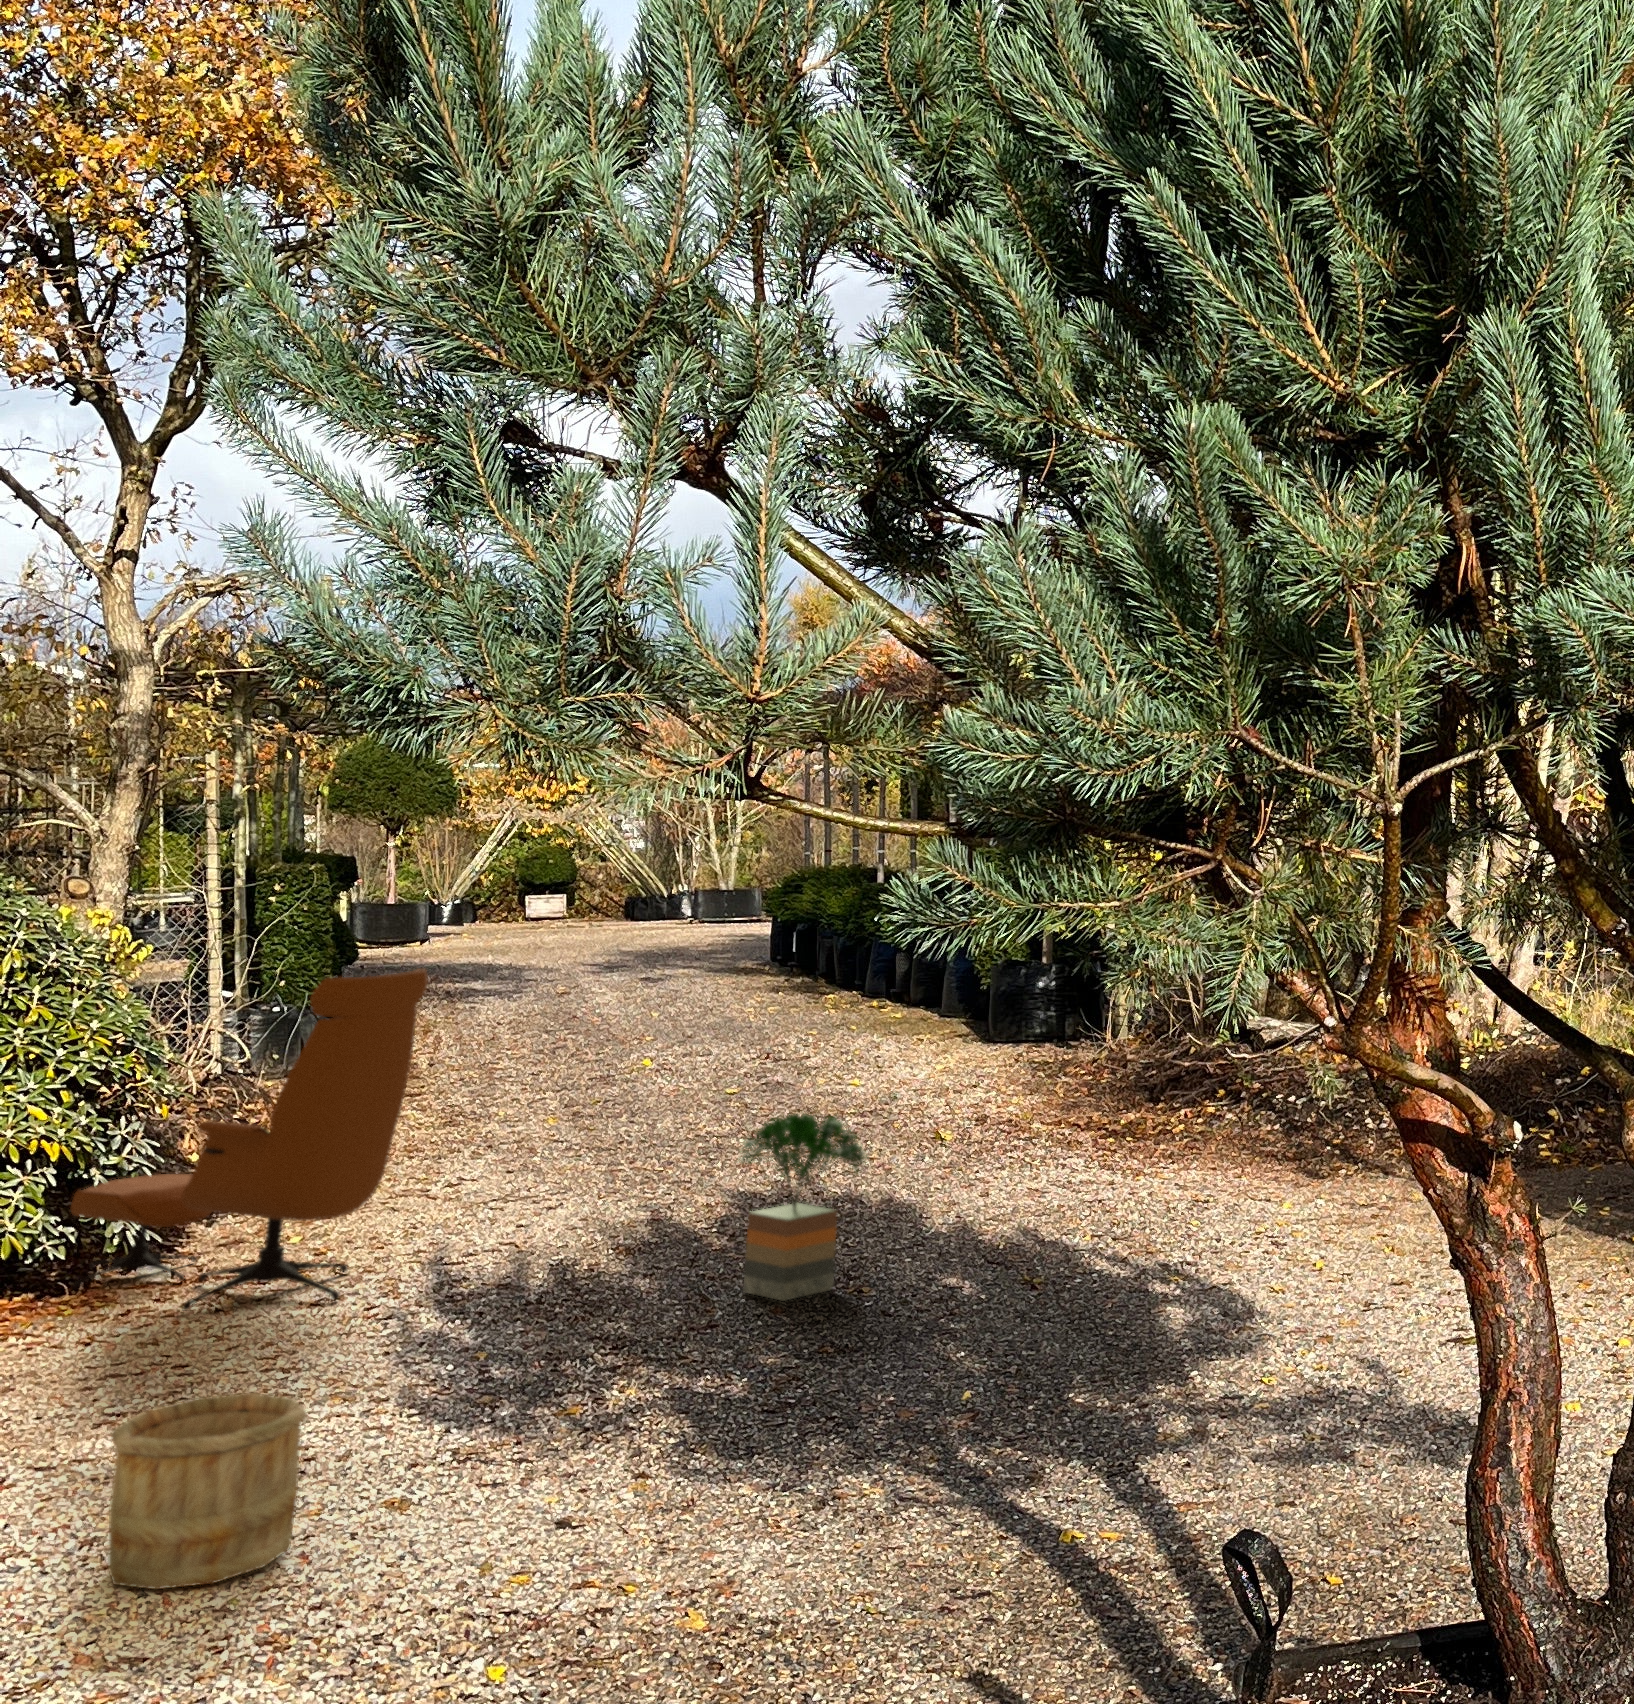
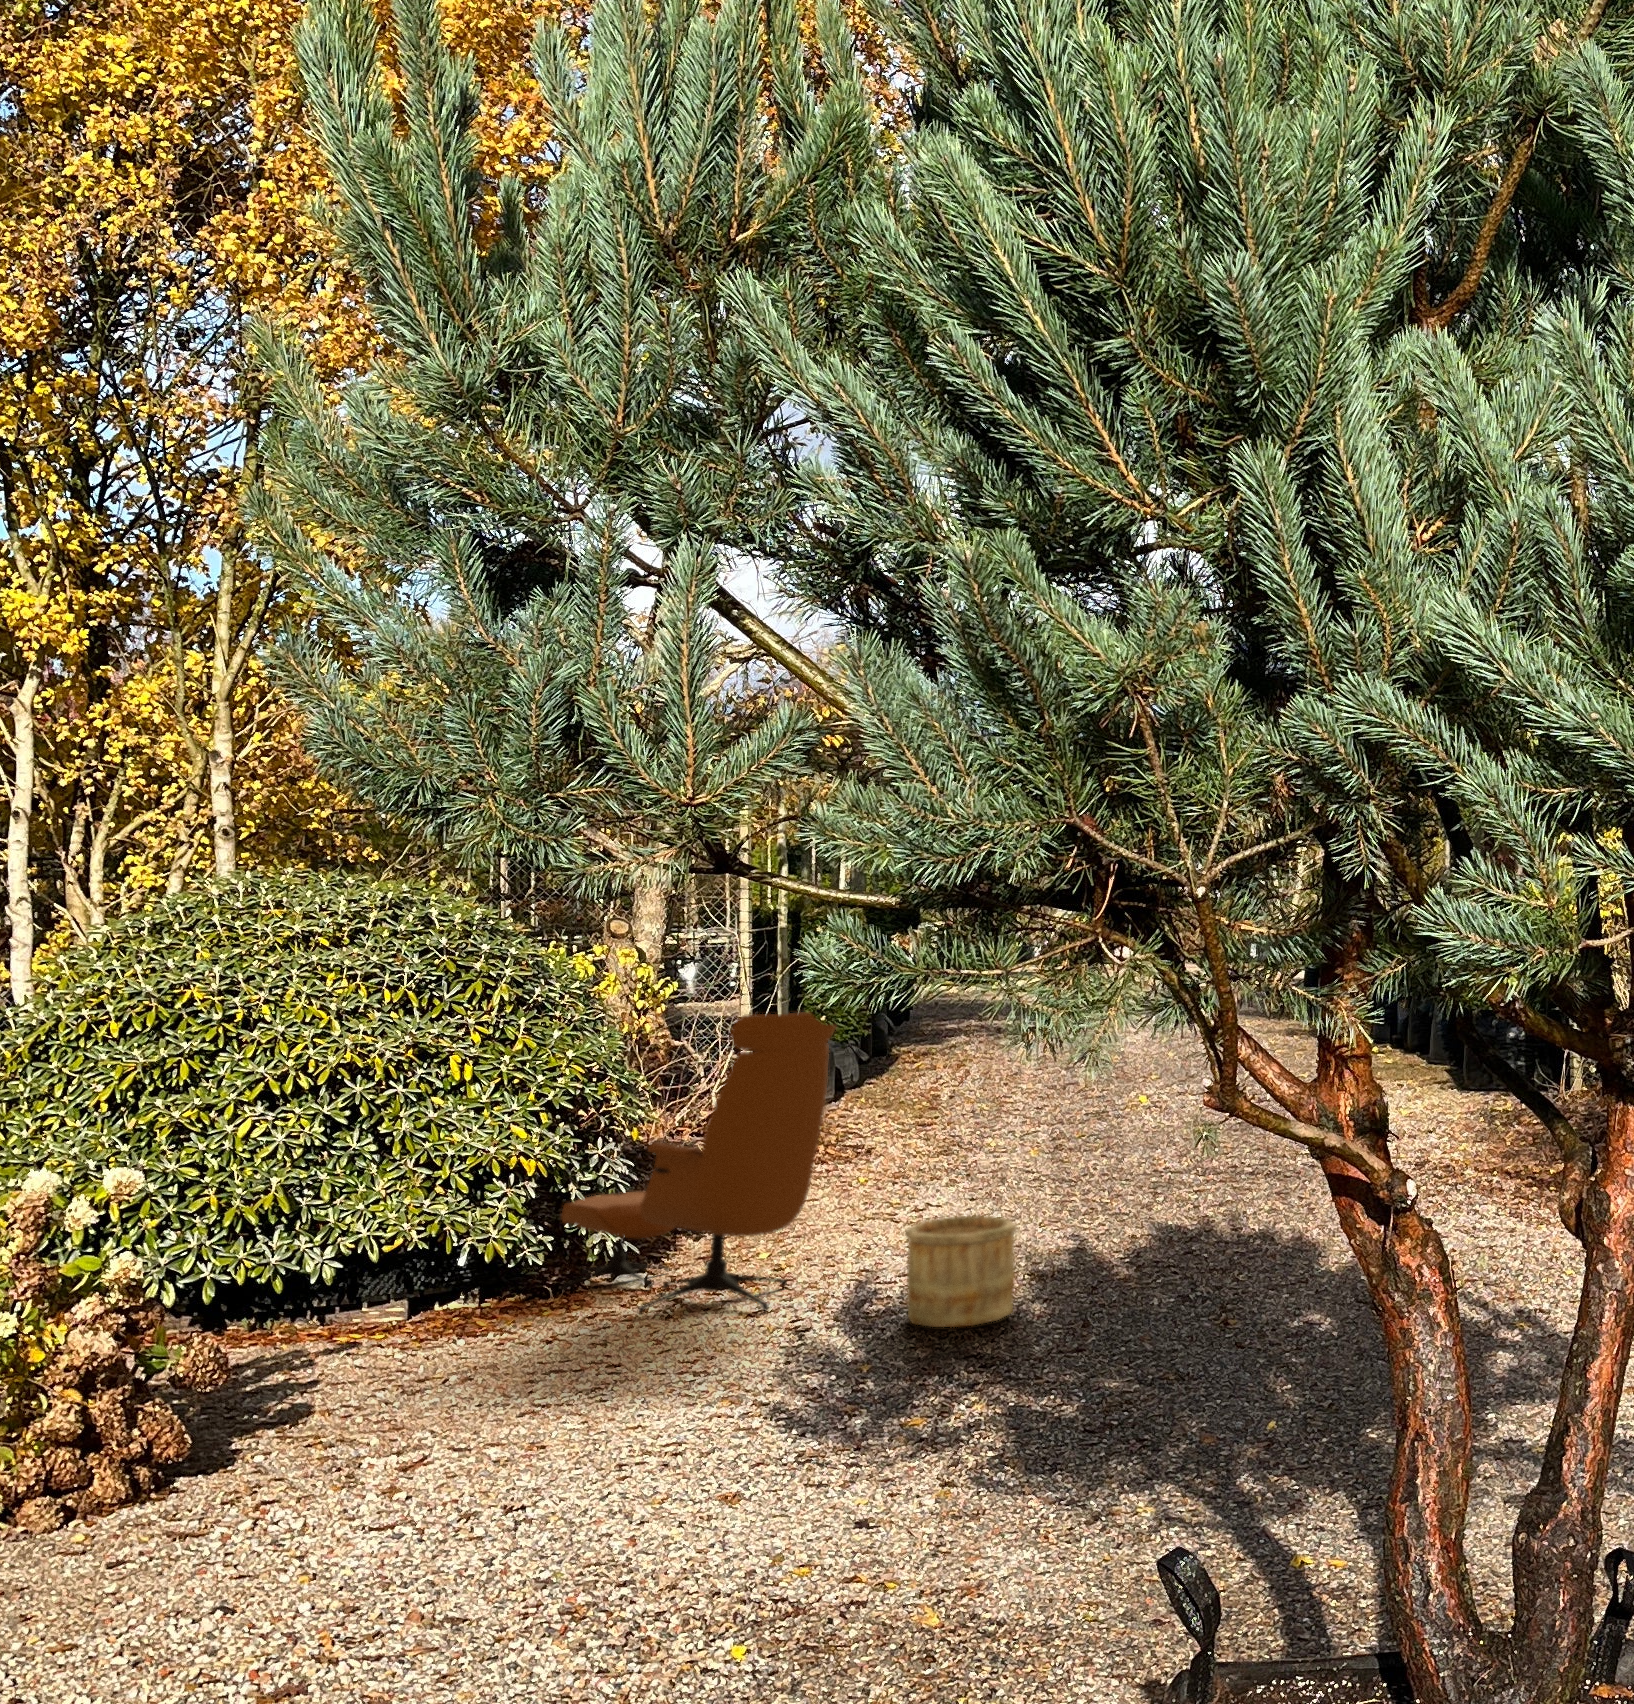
potted tree: present [740,1114,867,1301] -> none [1102,1147,1225,1330]
wooden bucket: present [108,1393,307,1589] -> present [905,1215,1017,1327]

